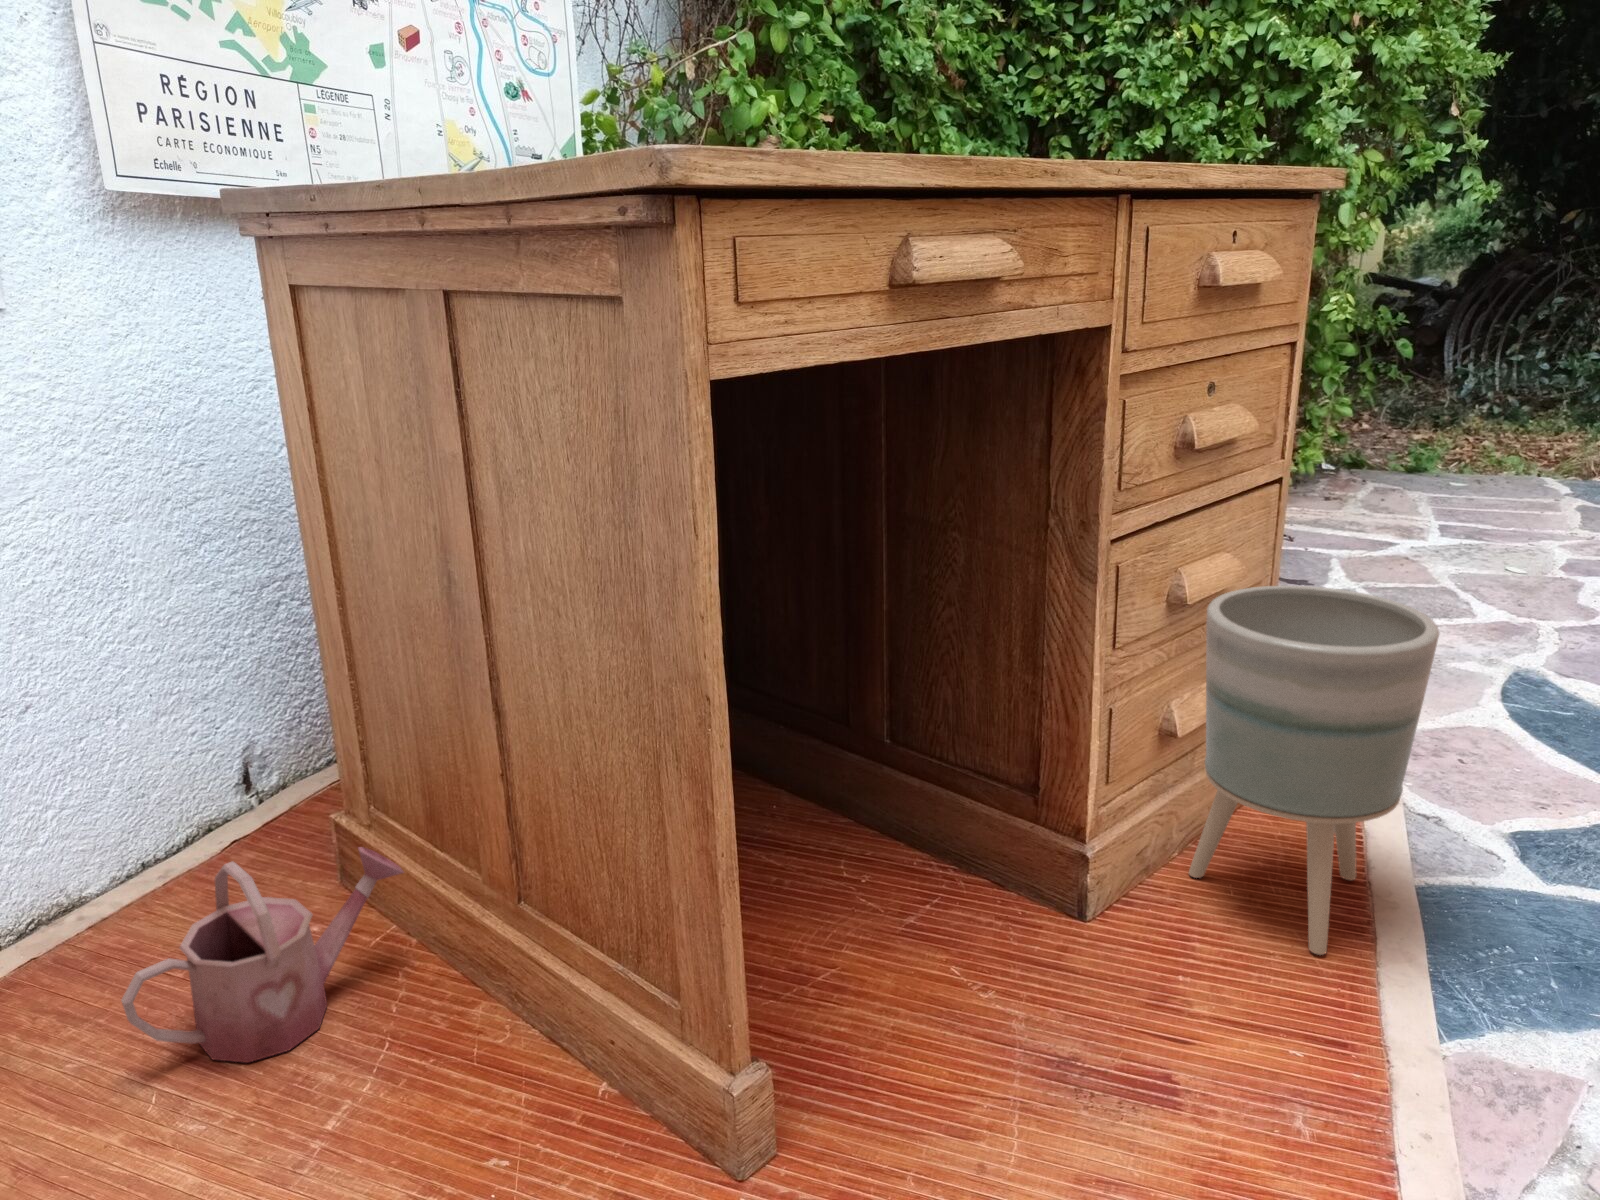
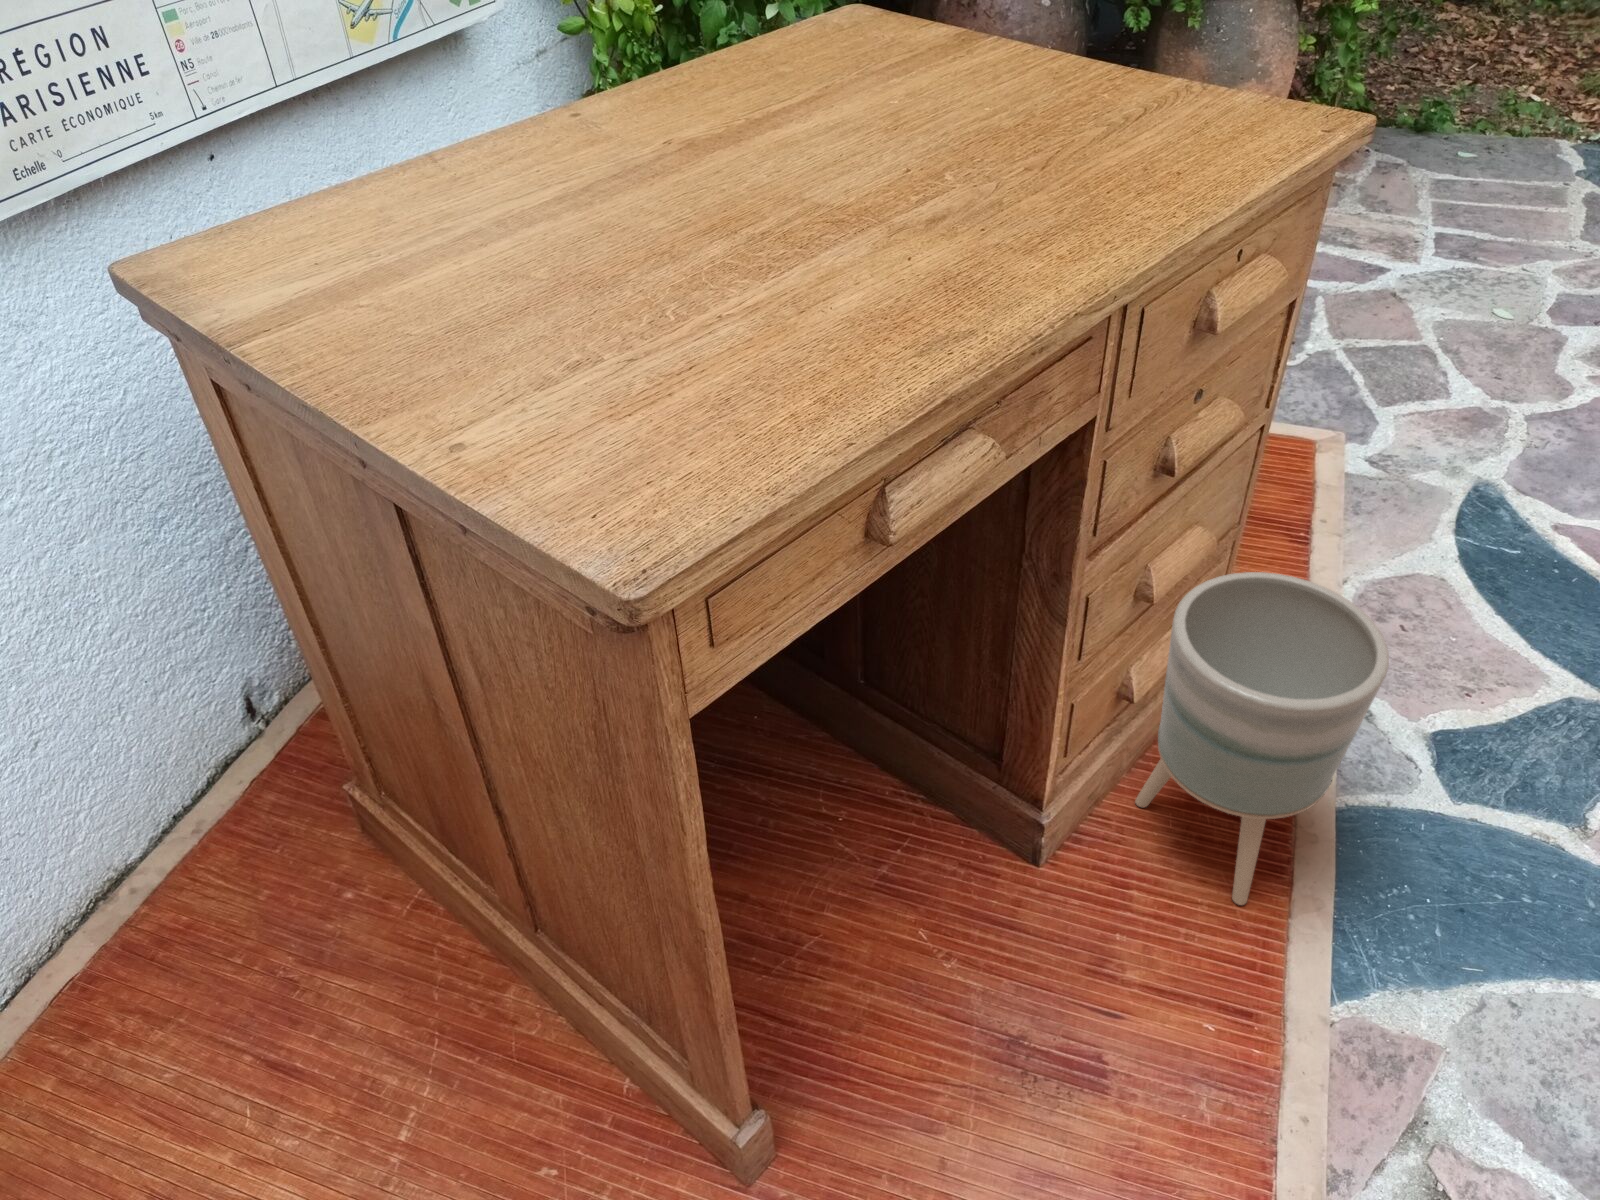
watering can: present [121,847,403,1063] -> none [207,865,429,1067]

